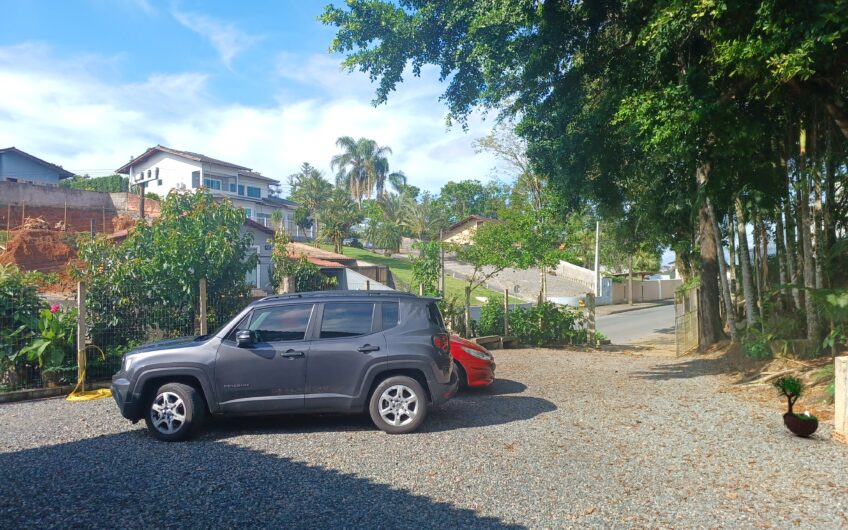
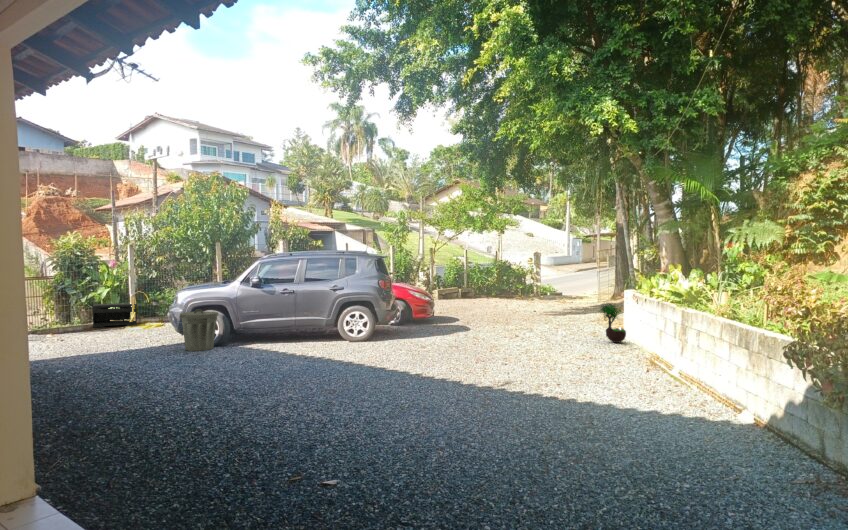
bench: none [20,361,87,397] -> present [93,303,137,327]
trash can: none [121,383,185,452] -> present [180,309,218,351]

